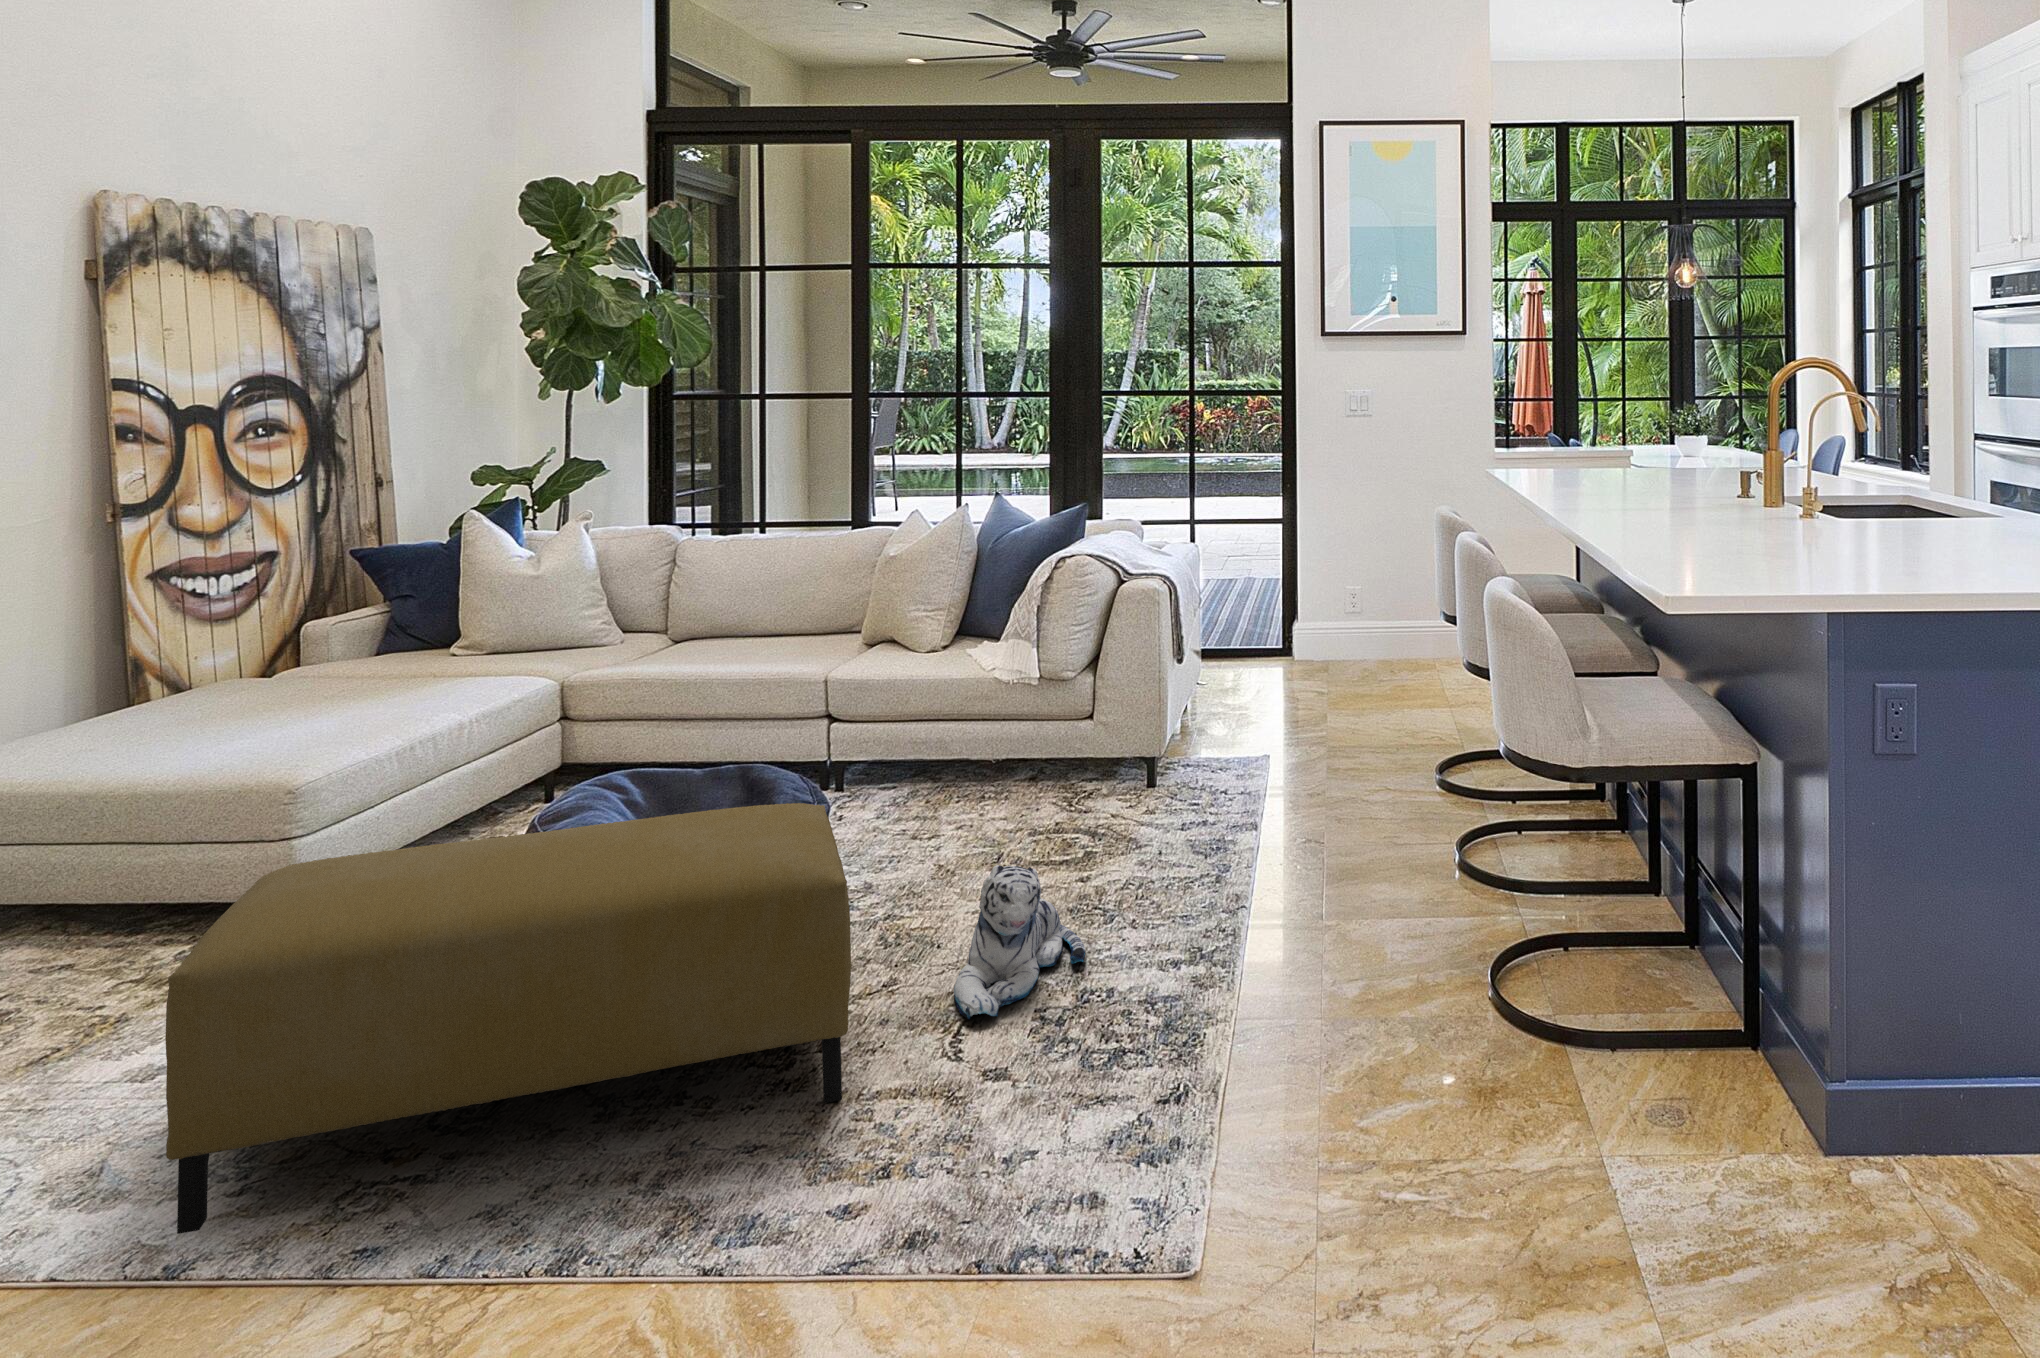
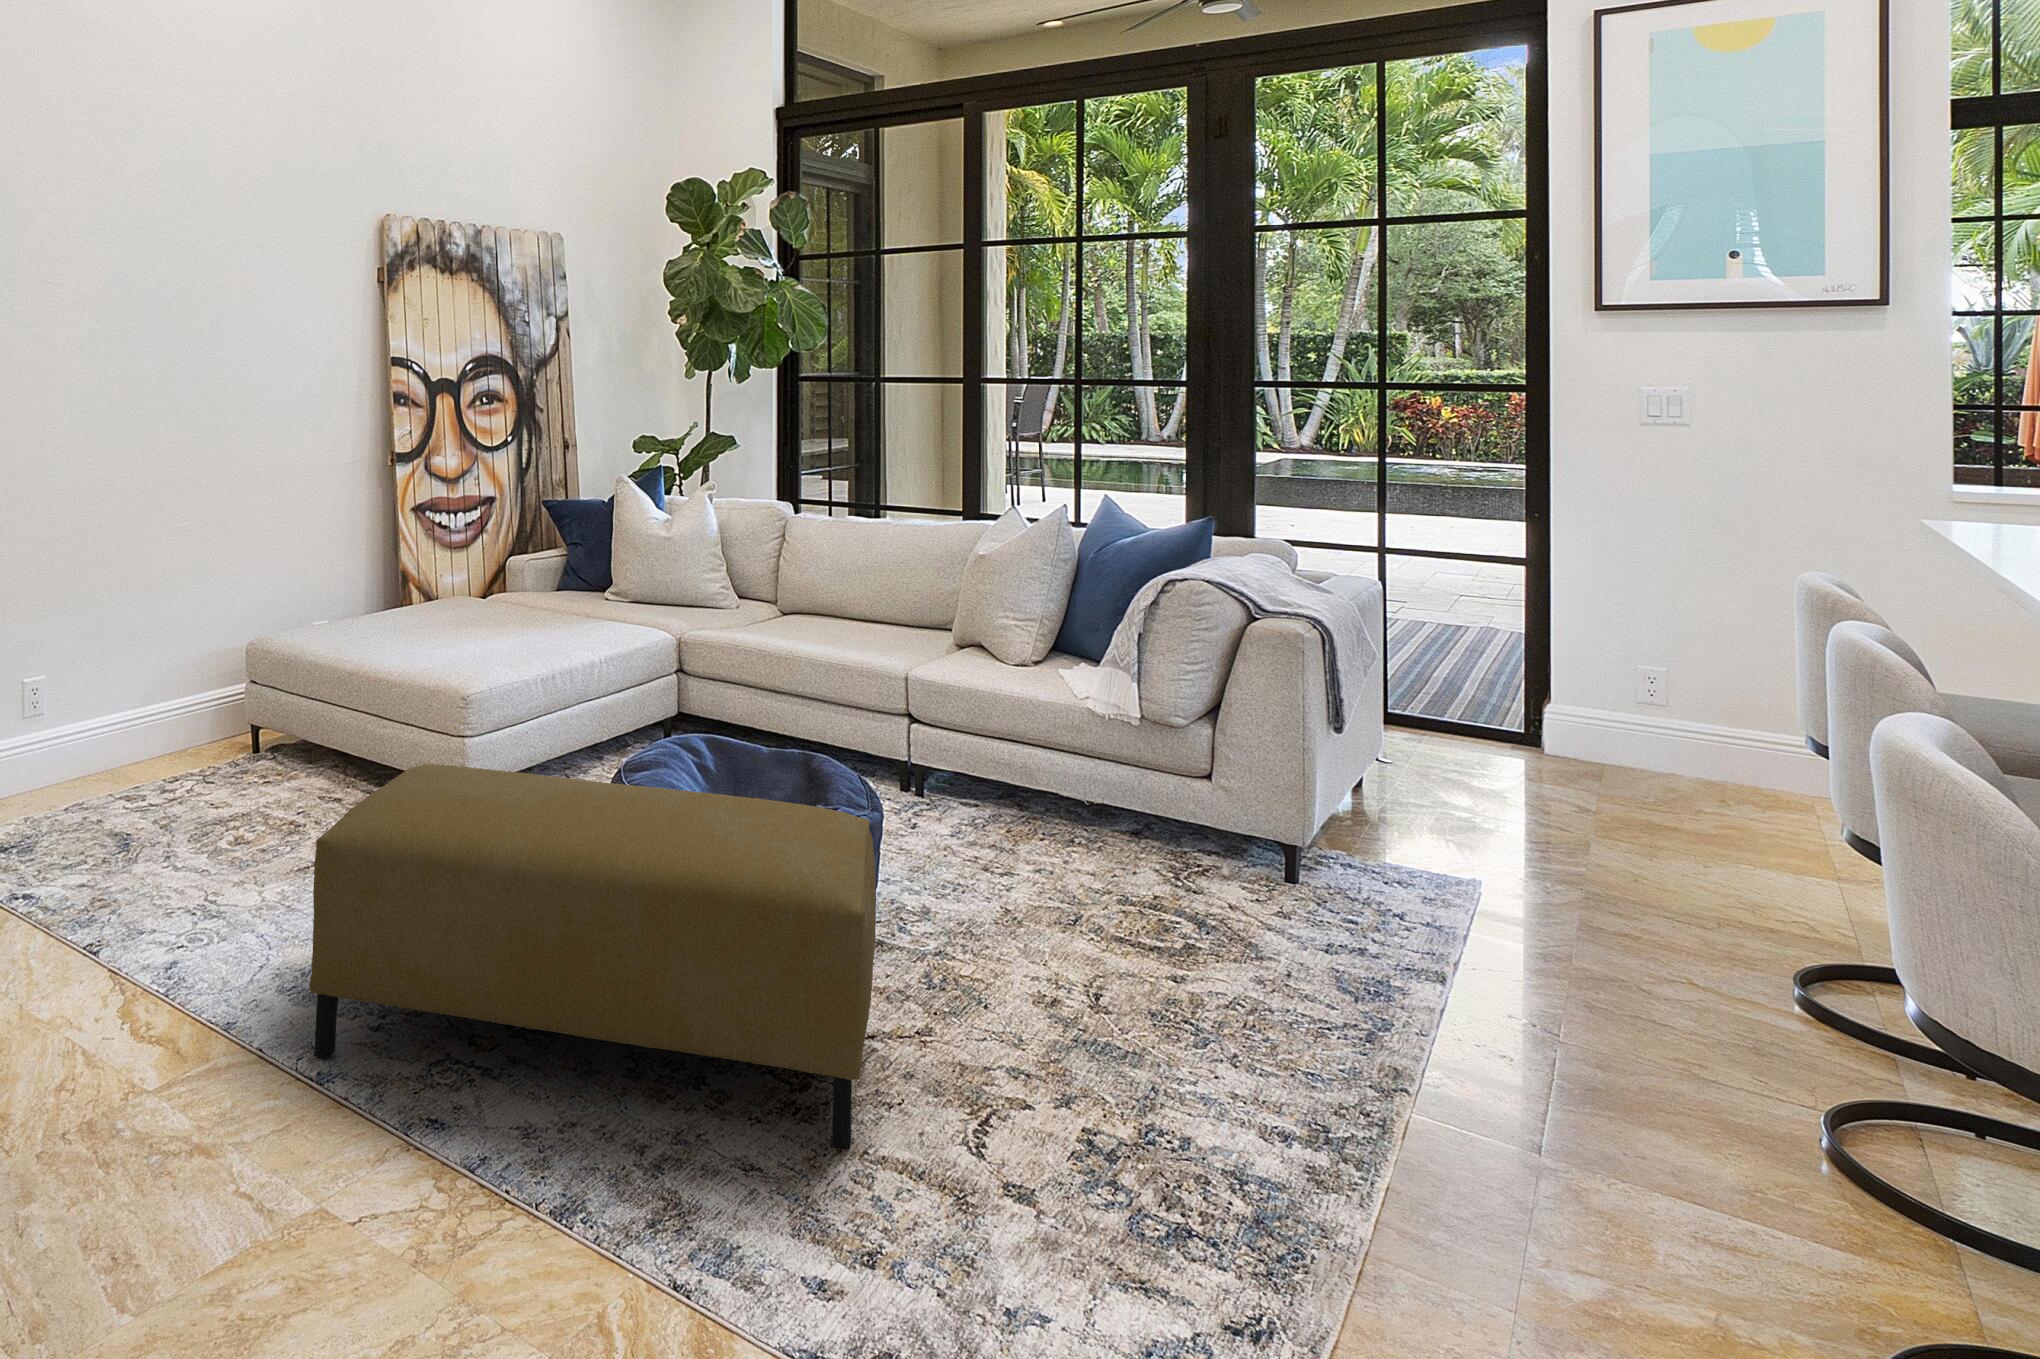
plush toy: present [954,865,1085,1019] -> none [993,936,1160,1114]

